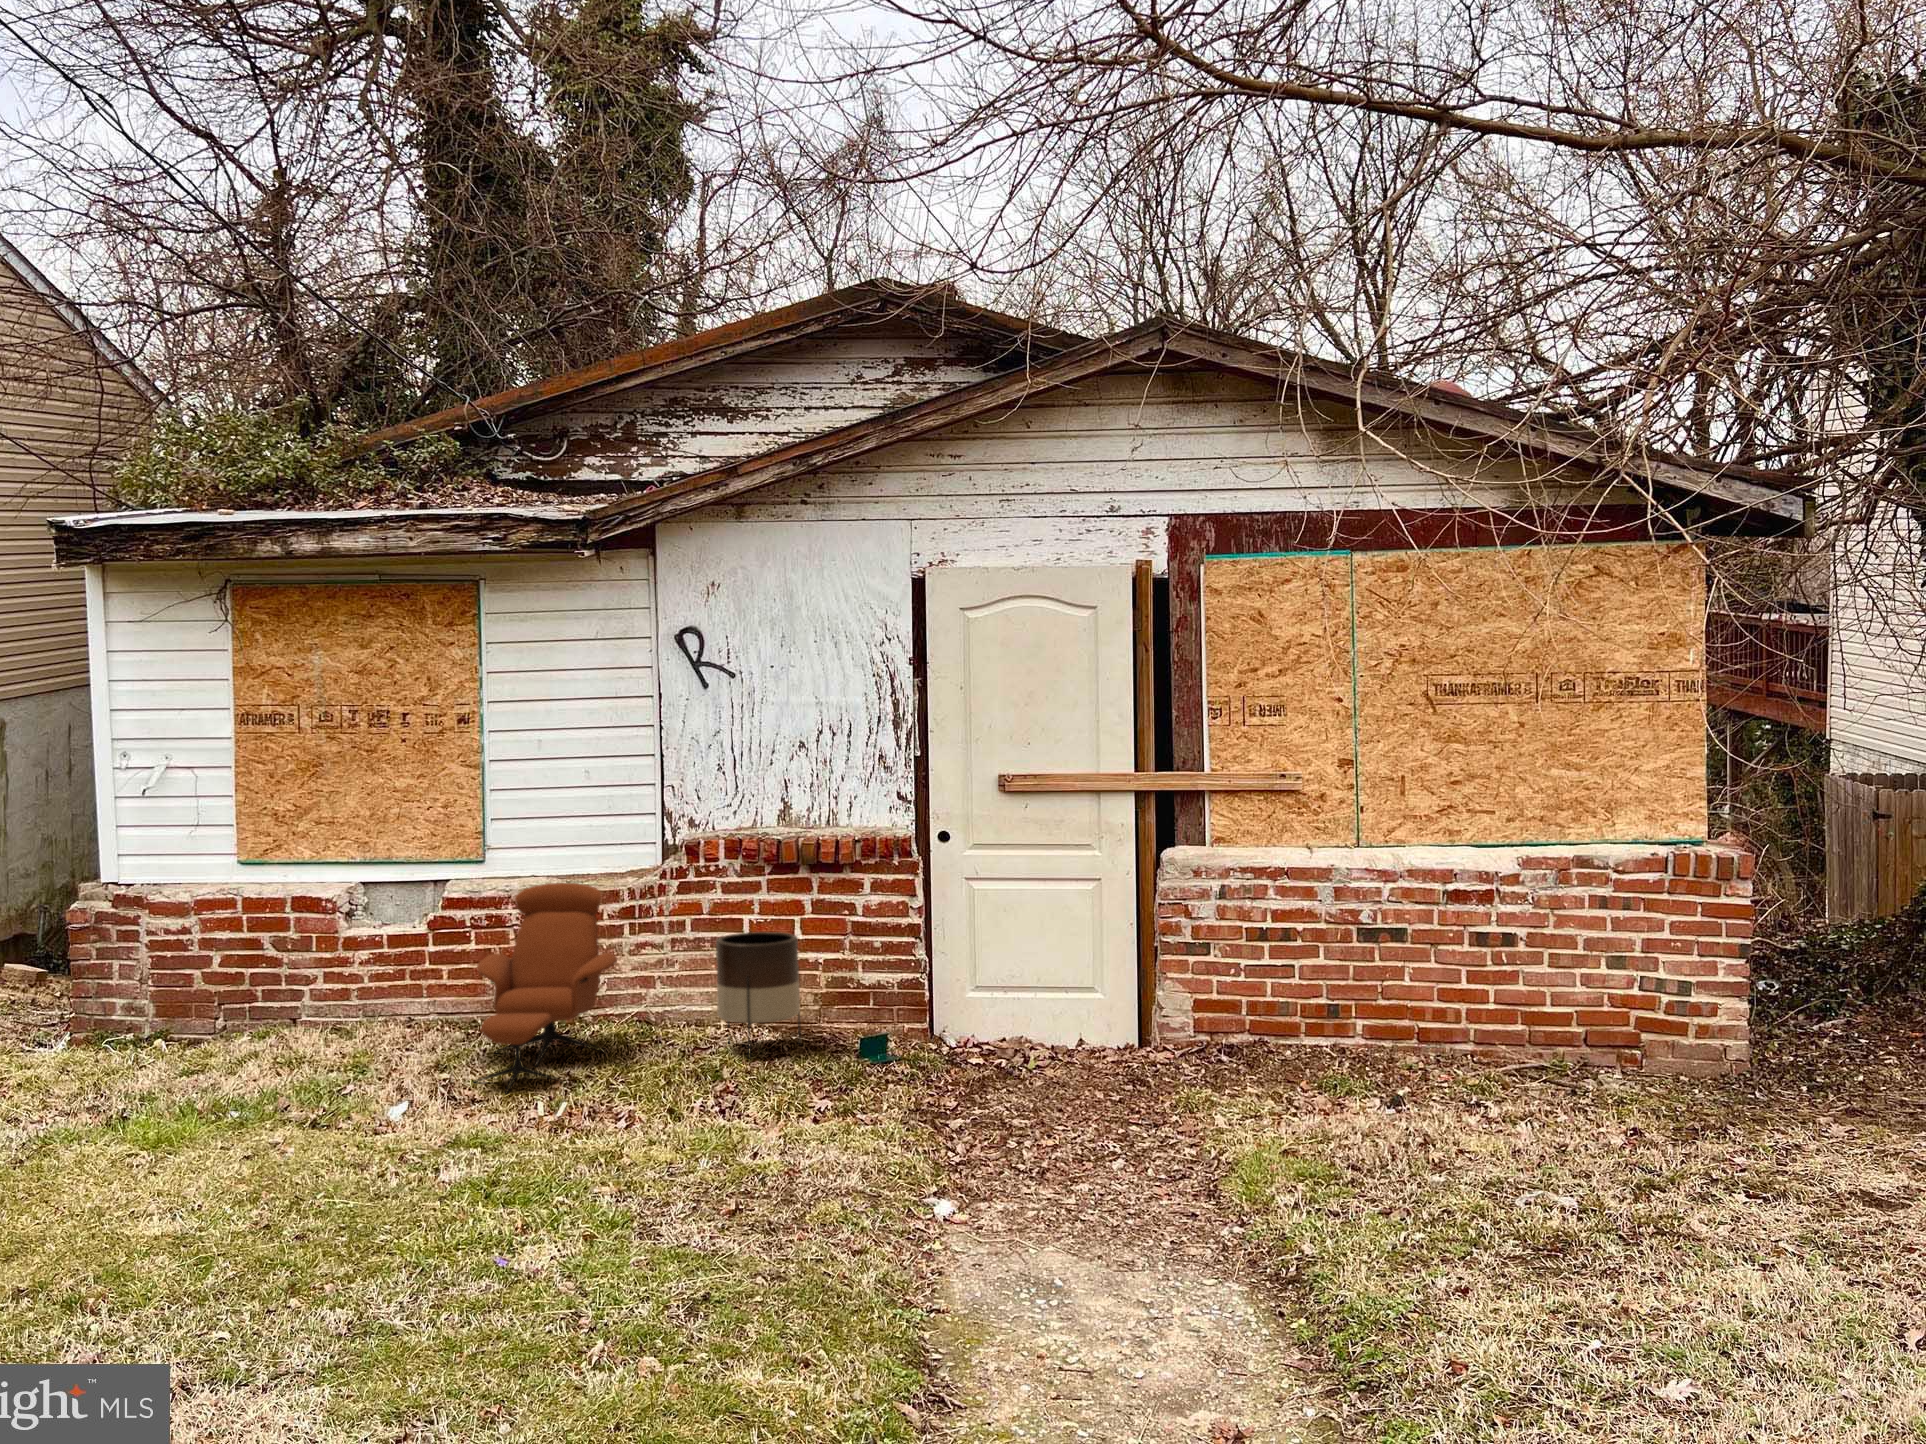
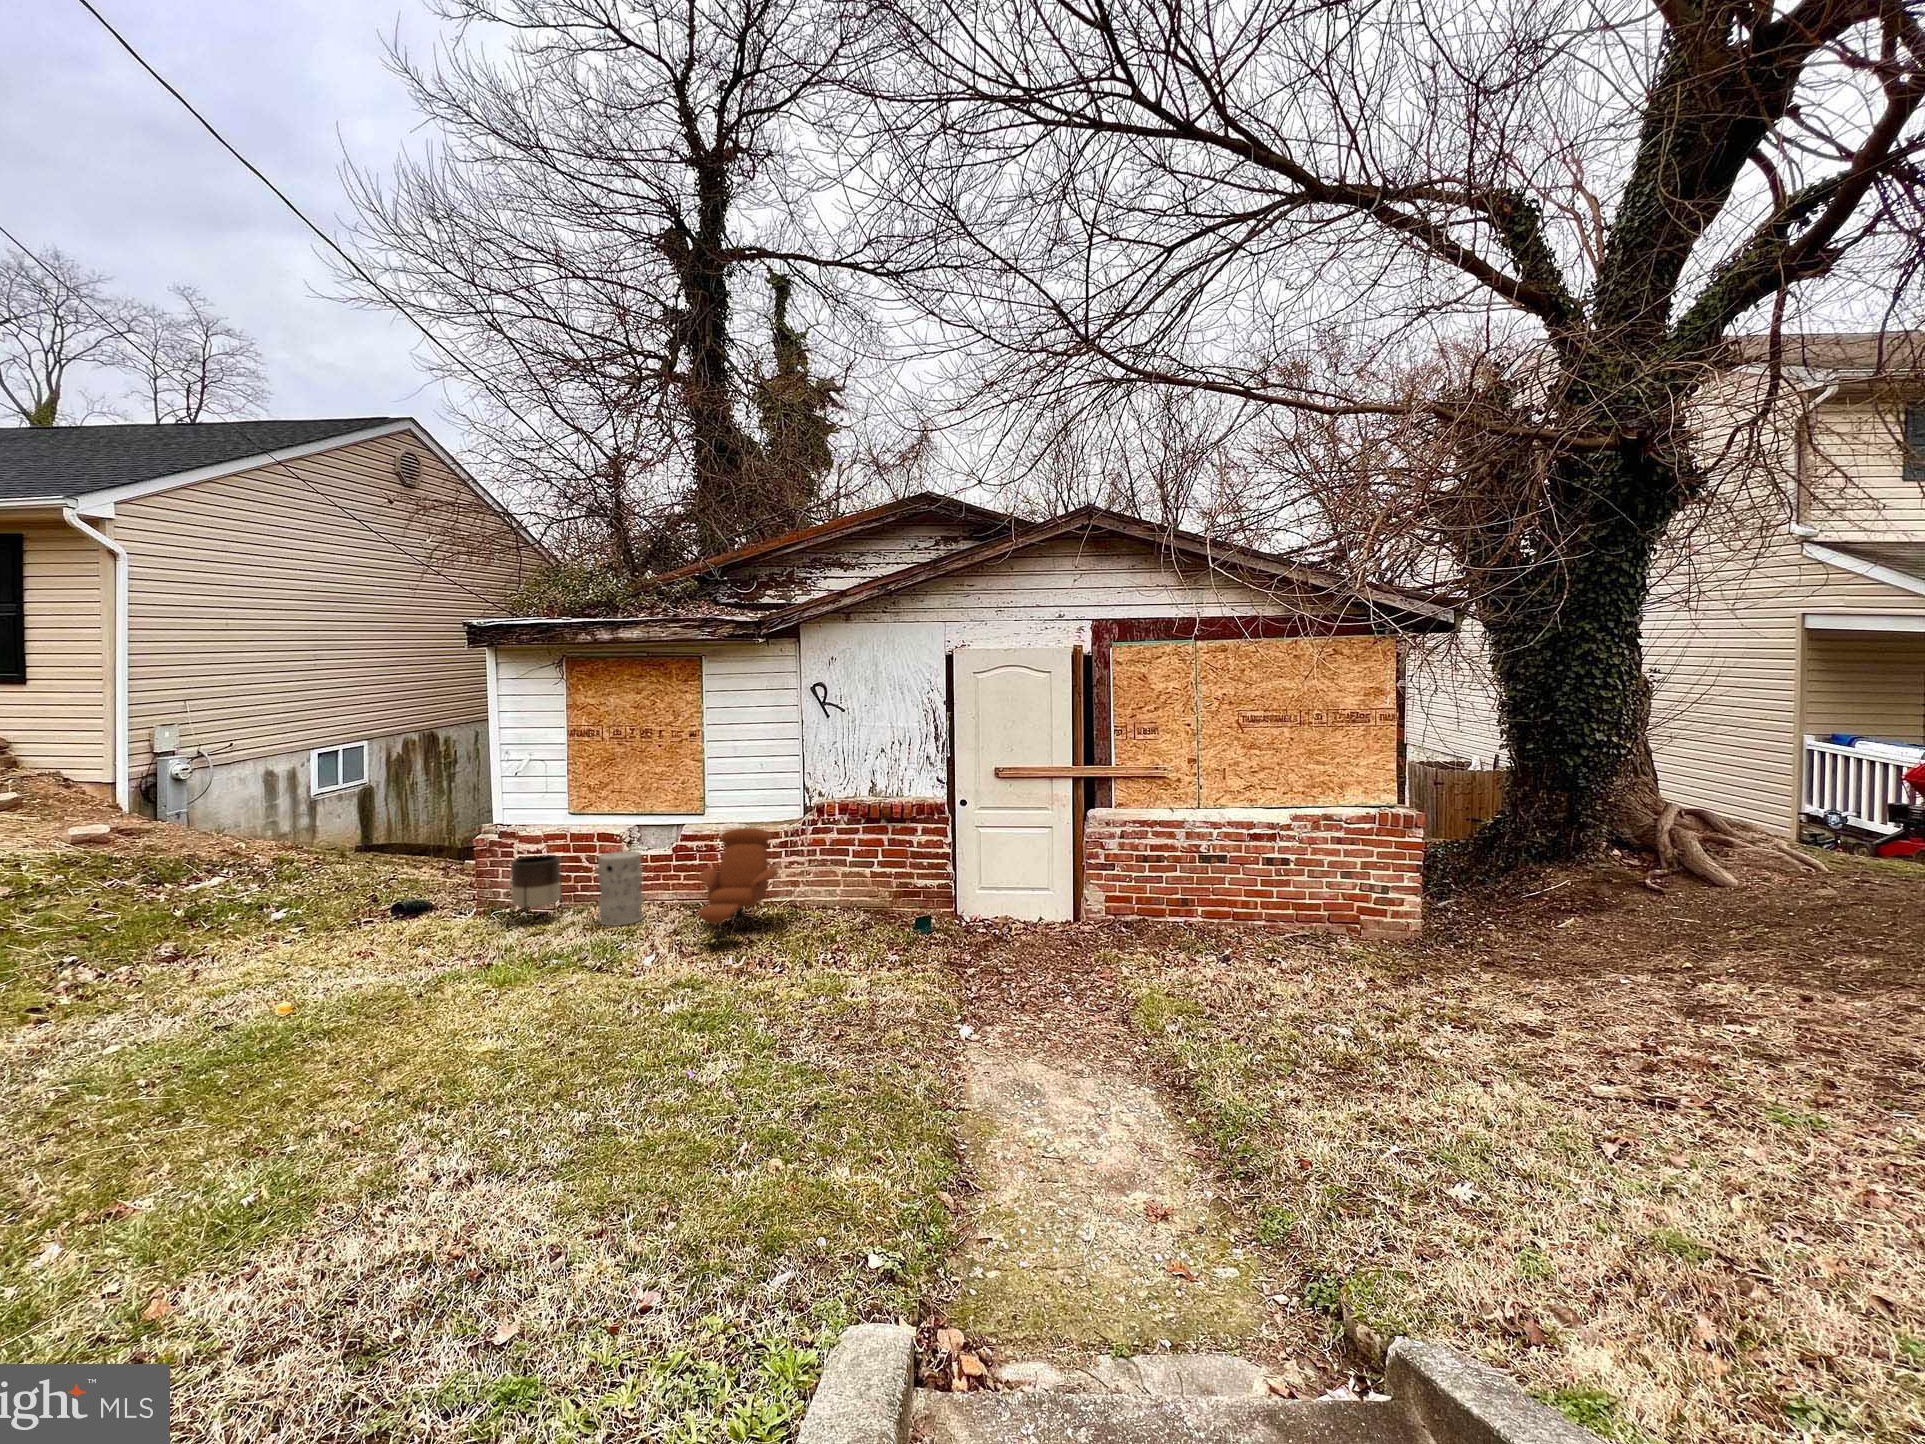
trash can: none [295,926,376,1056] -> present [598,851,643,926]
planter: present [716,932,801,1058] -> present [511,855,562,908]

